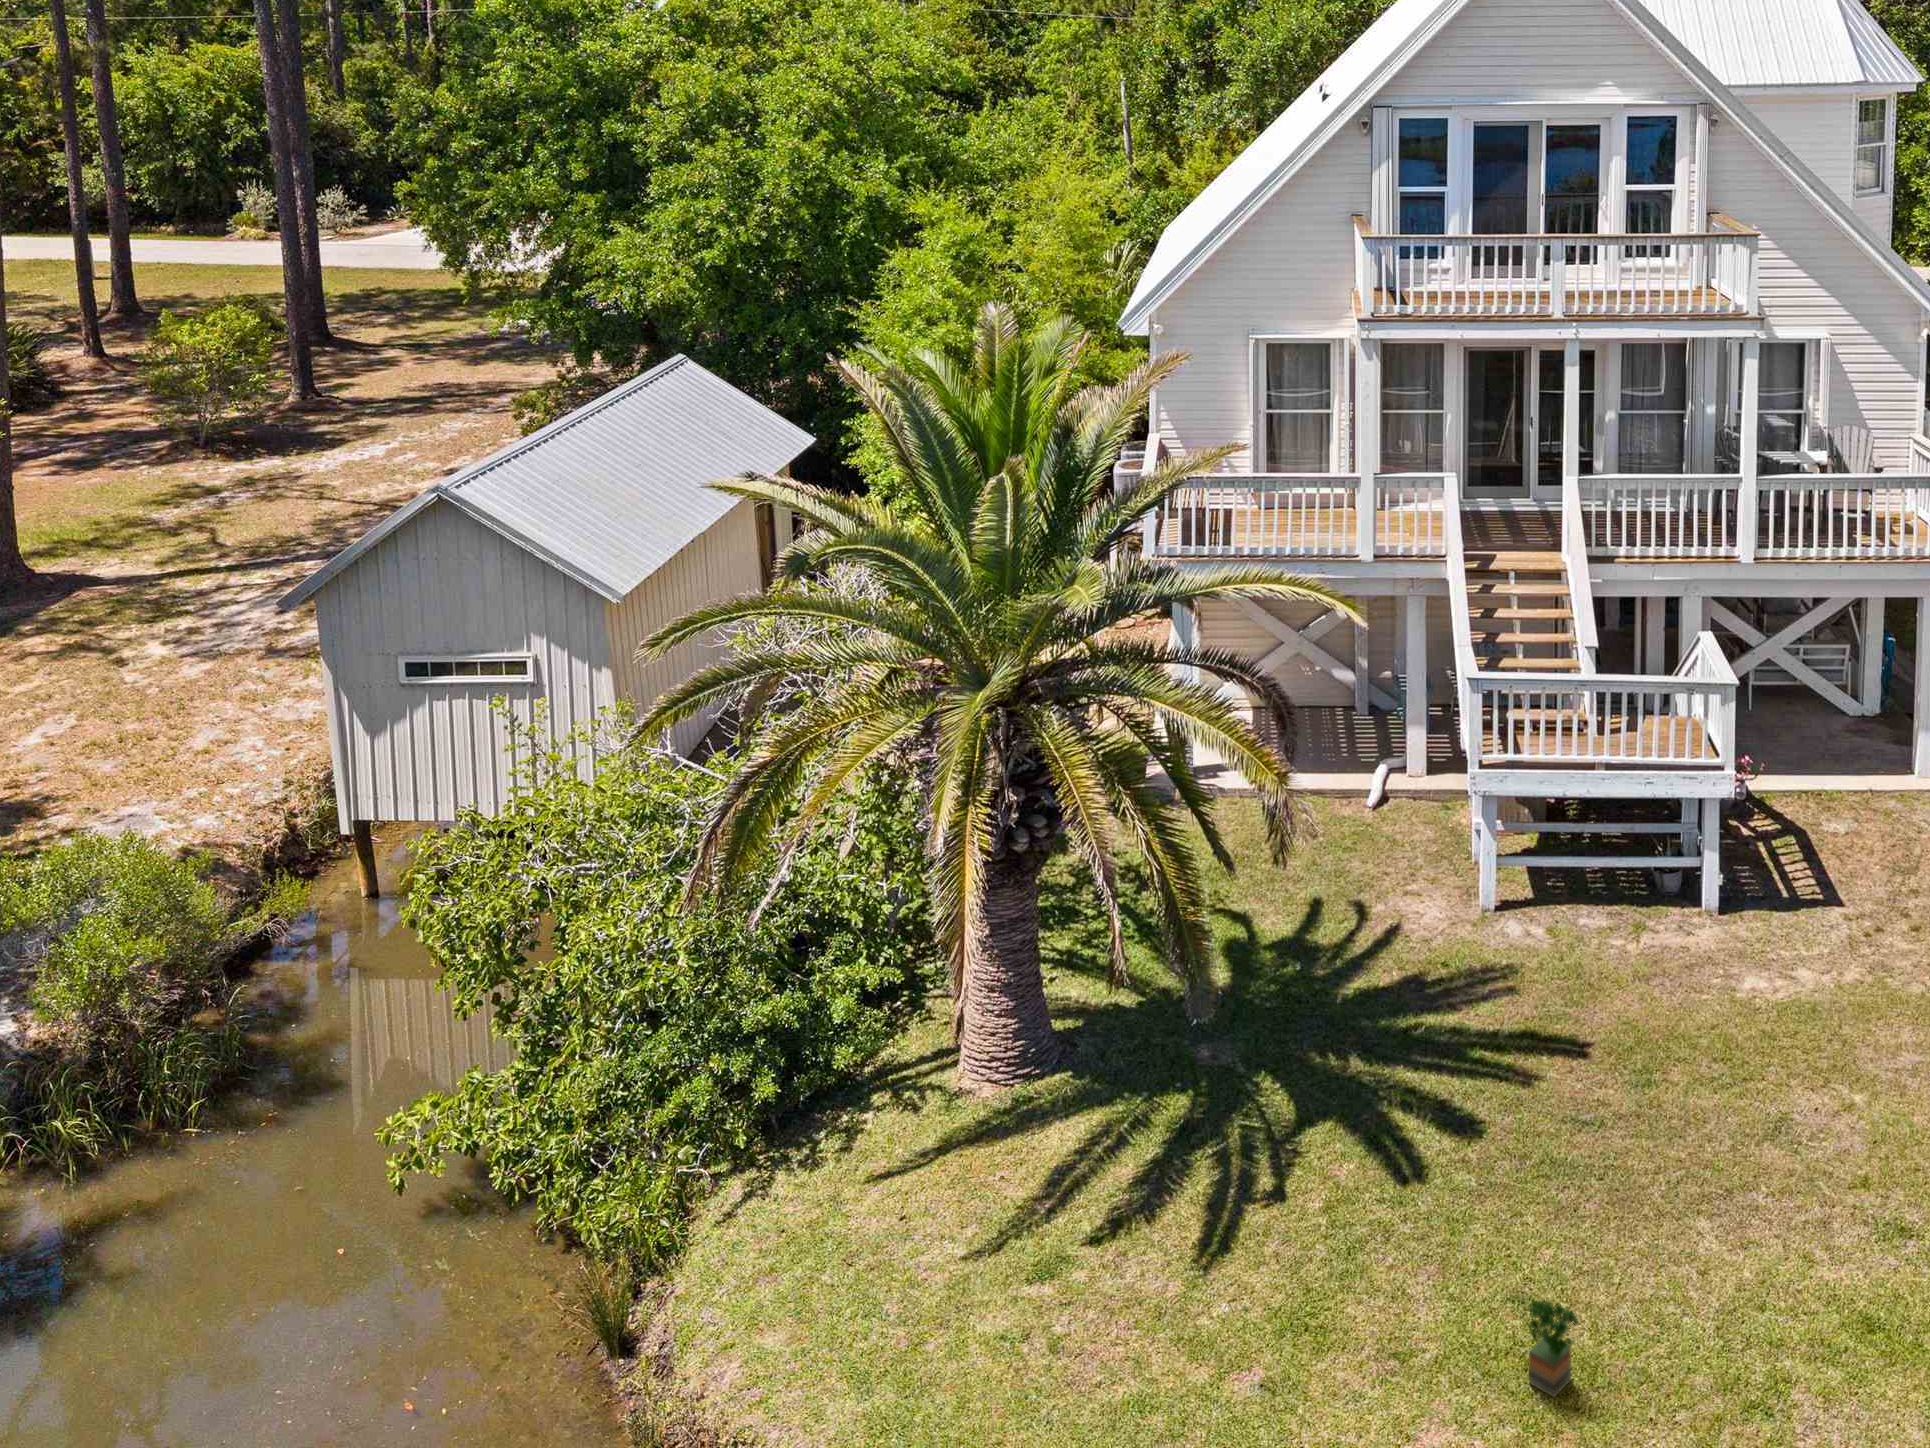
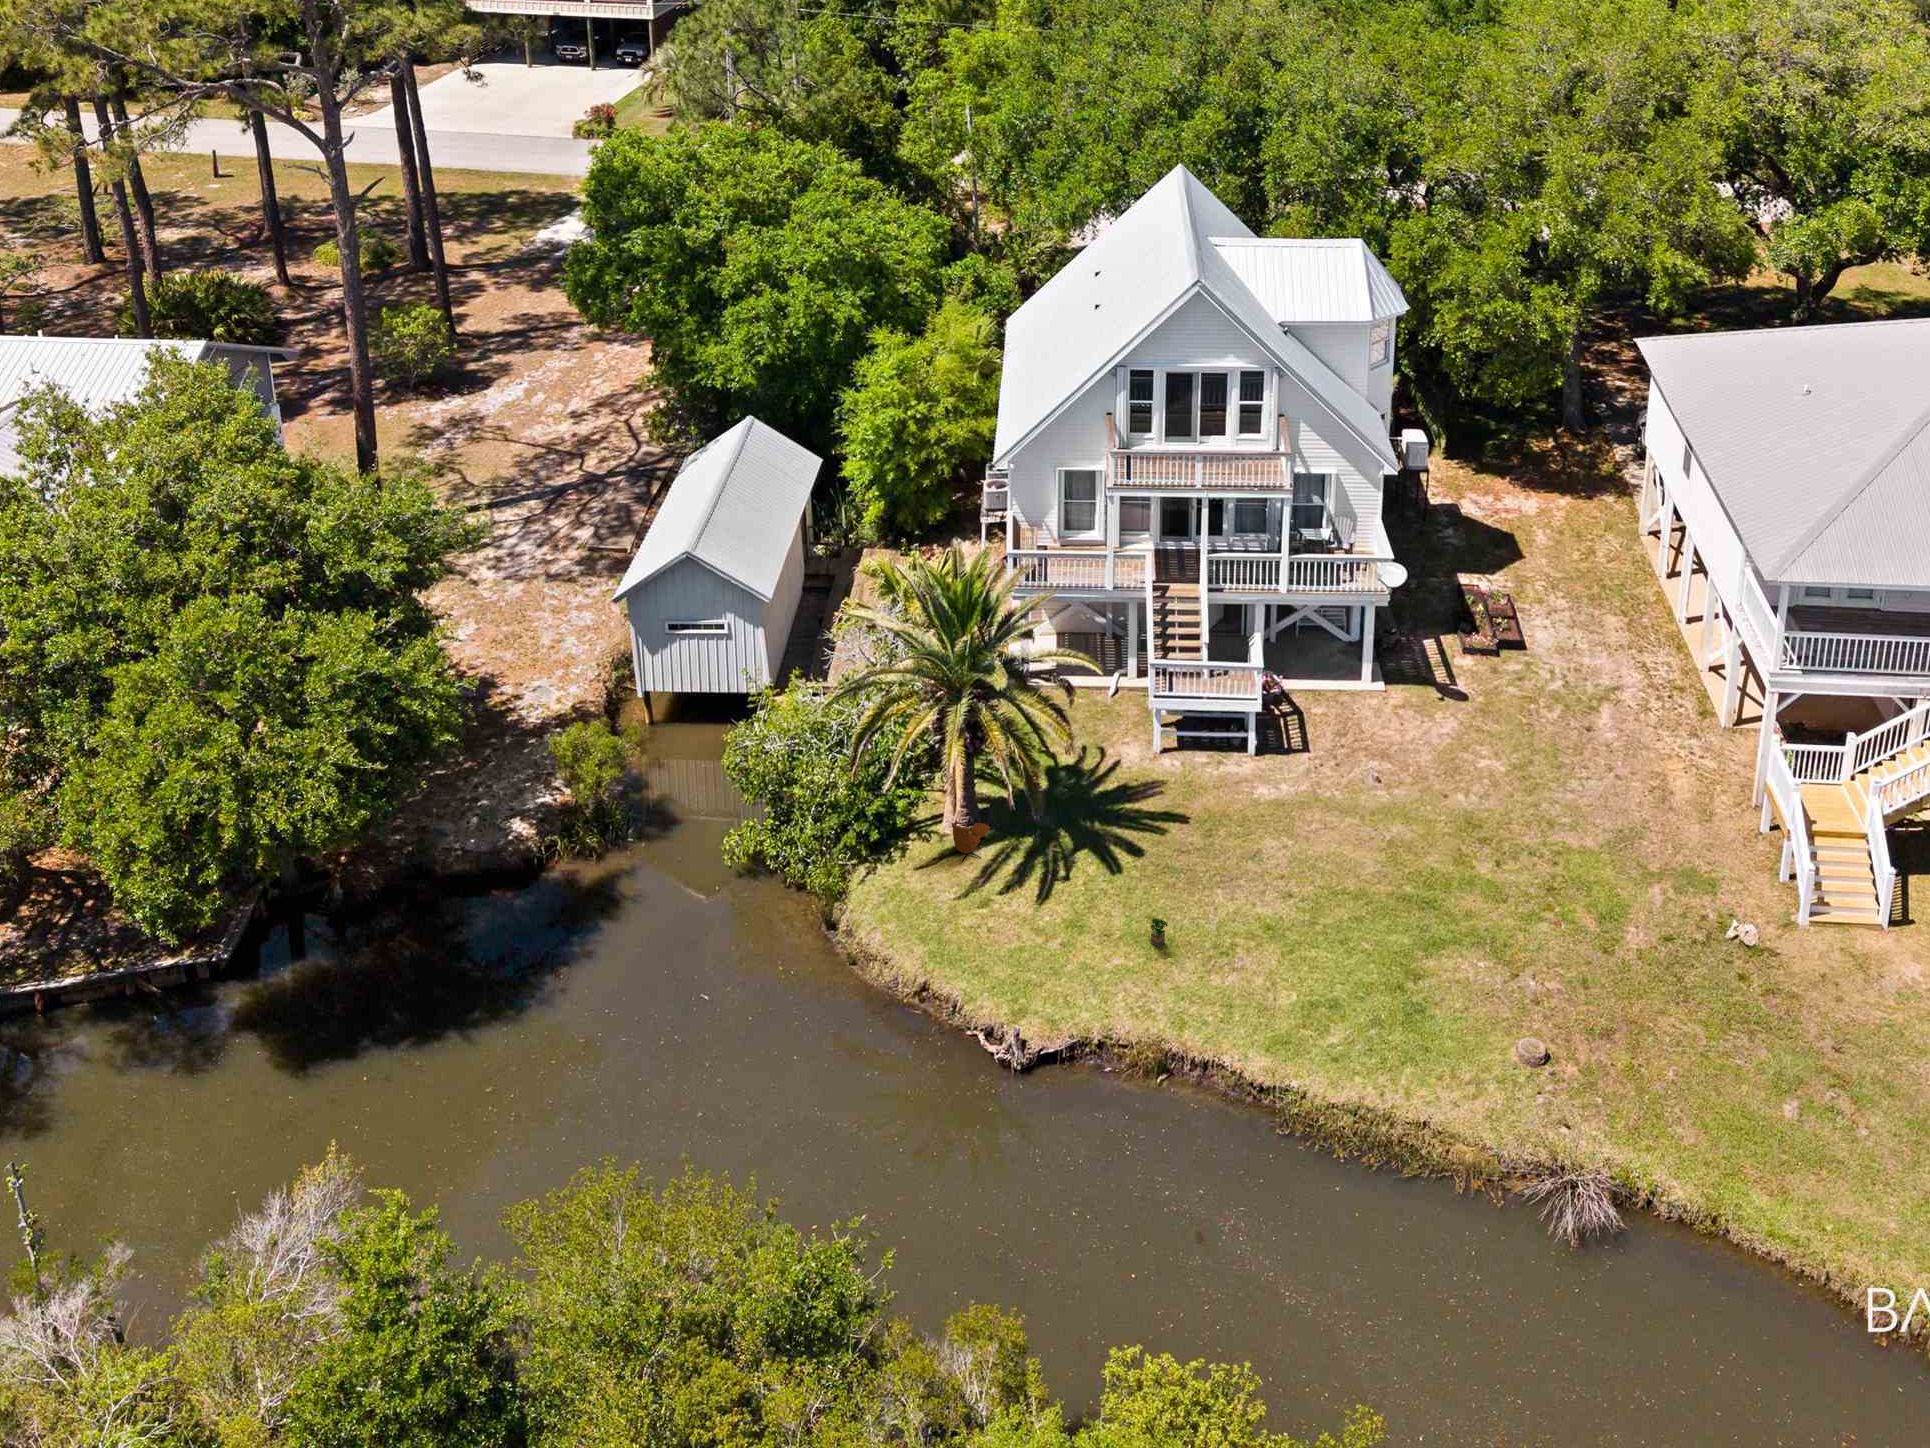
lounge chair: none [964,1044,1079,1161] -> present [952,823,990,862]

